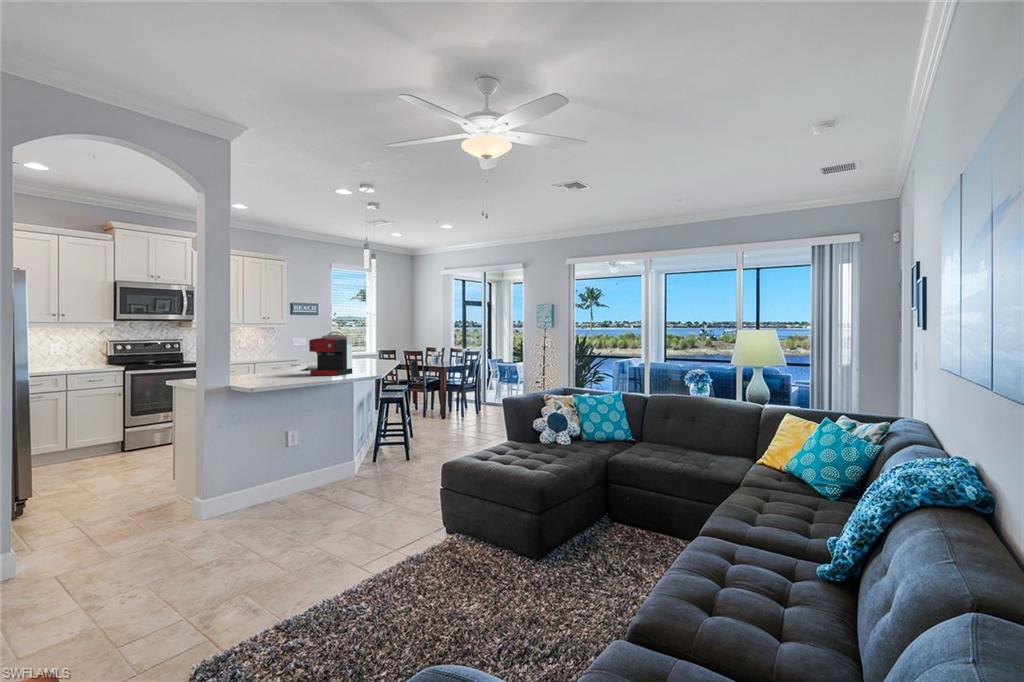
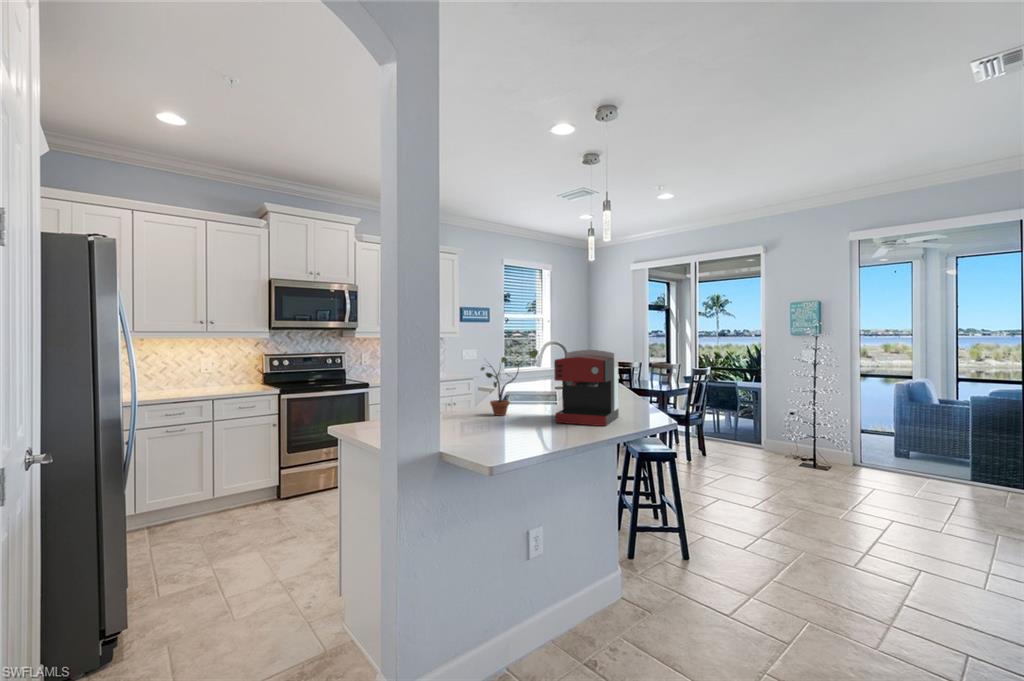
potted plant: none [270,335,310,374] -> present [481,350,538,416]

